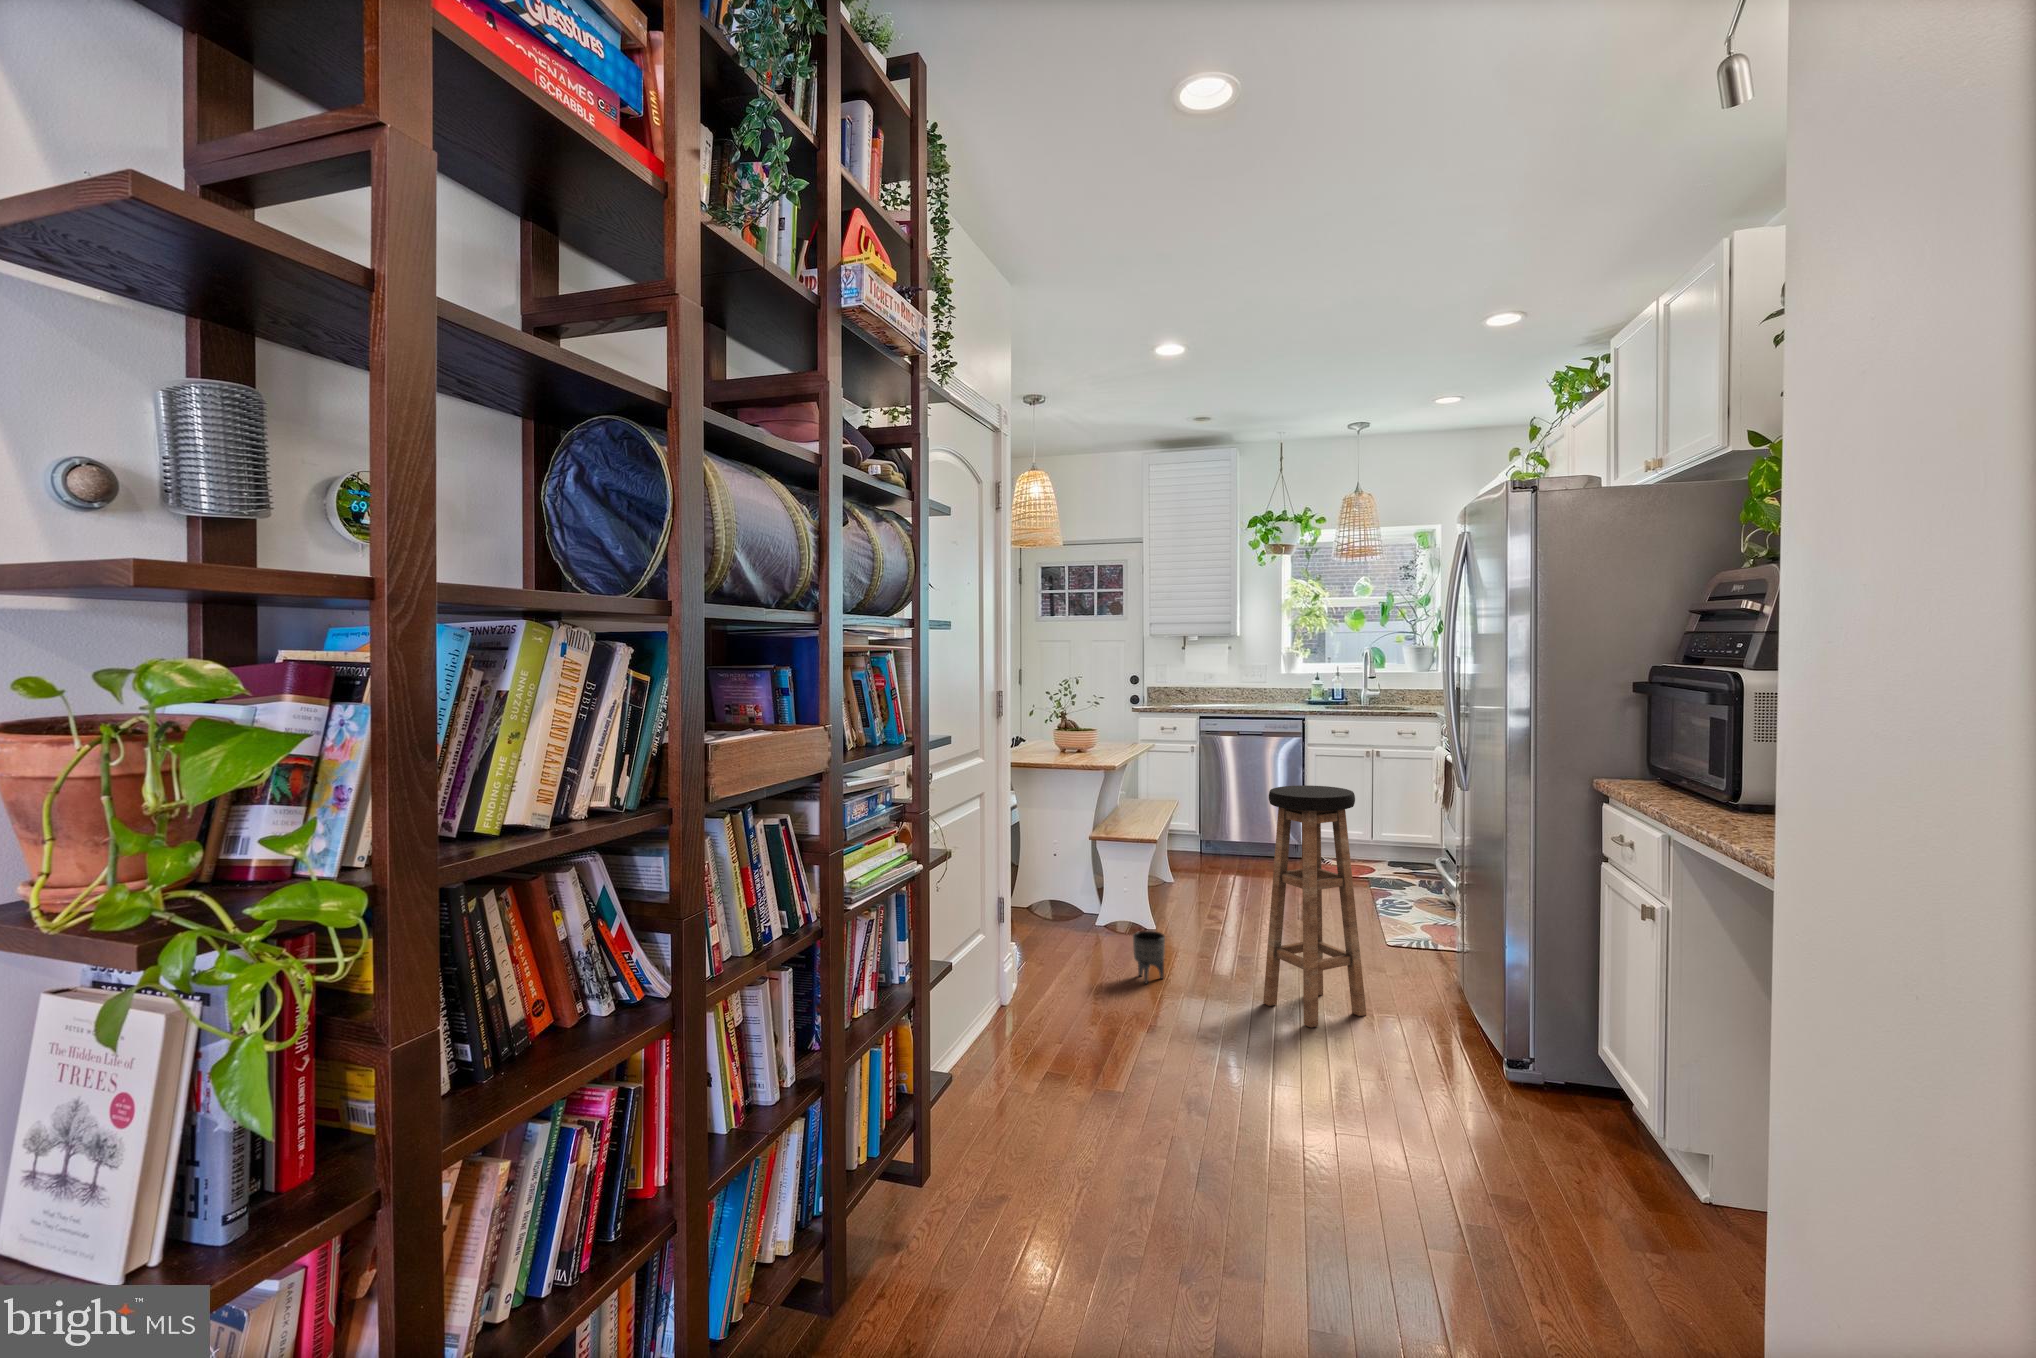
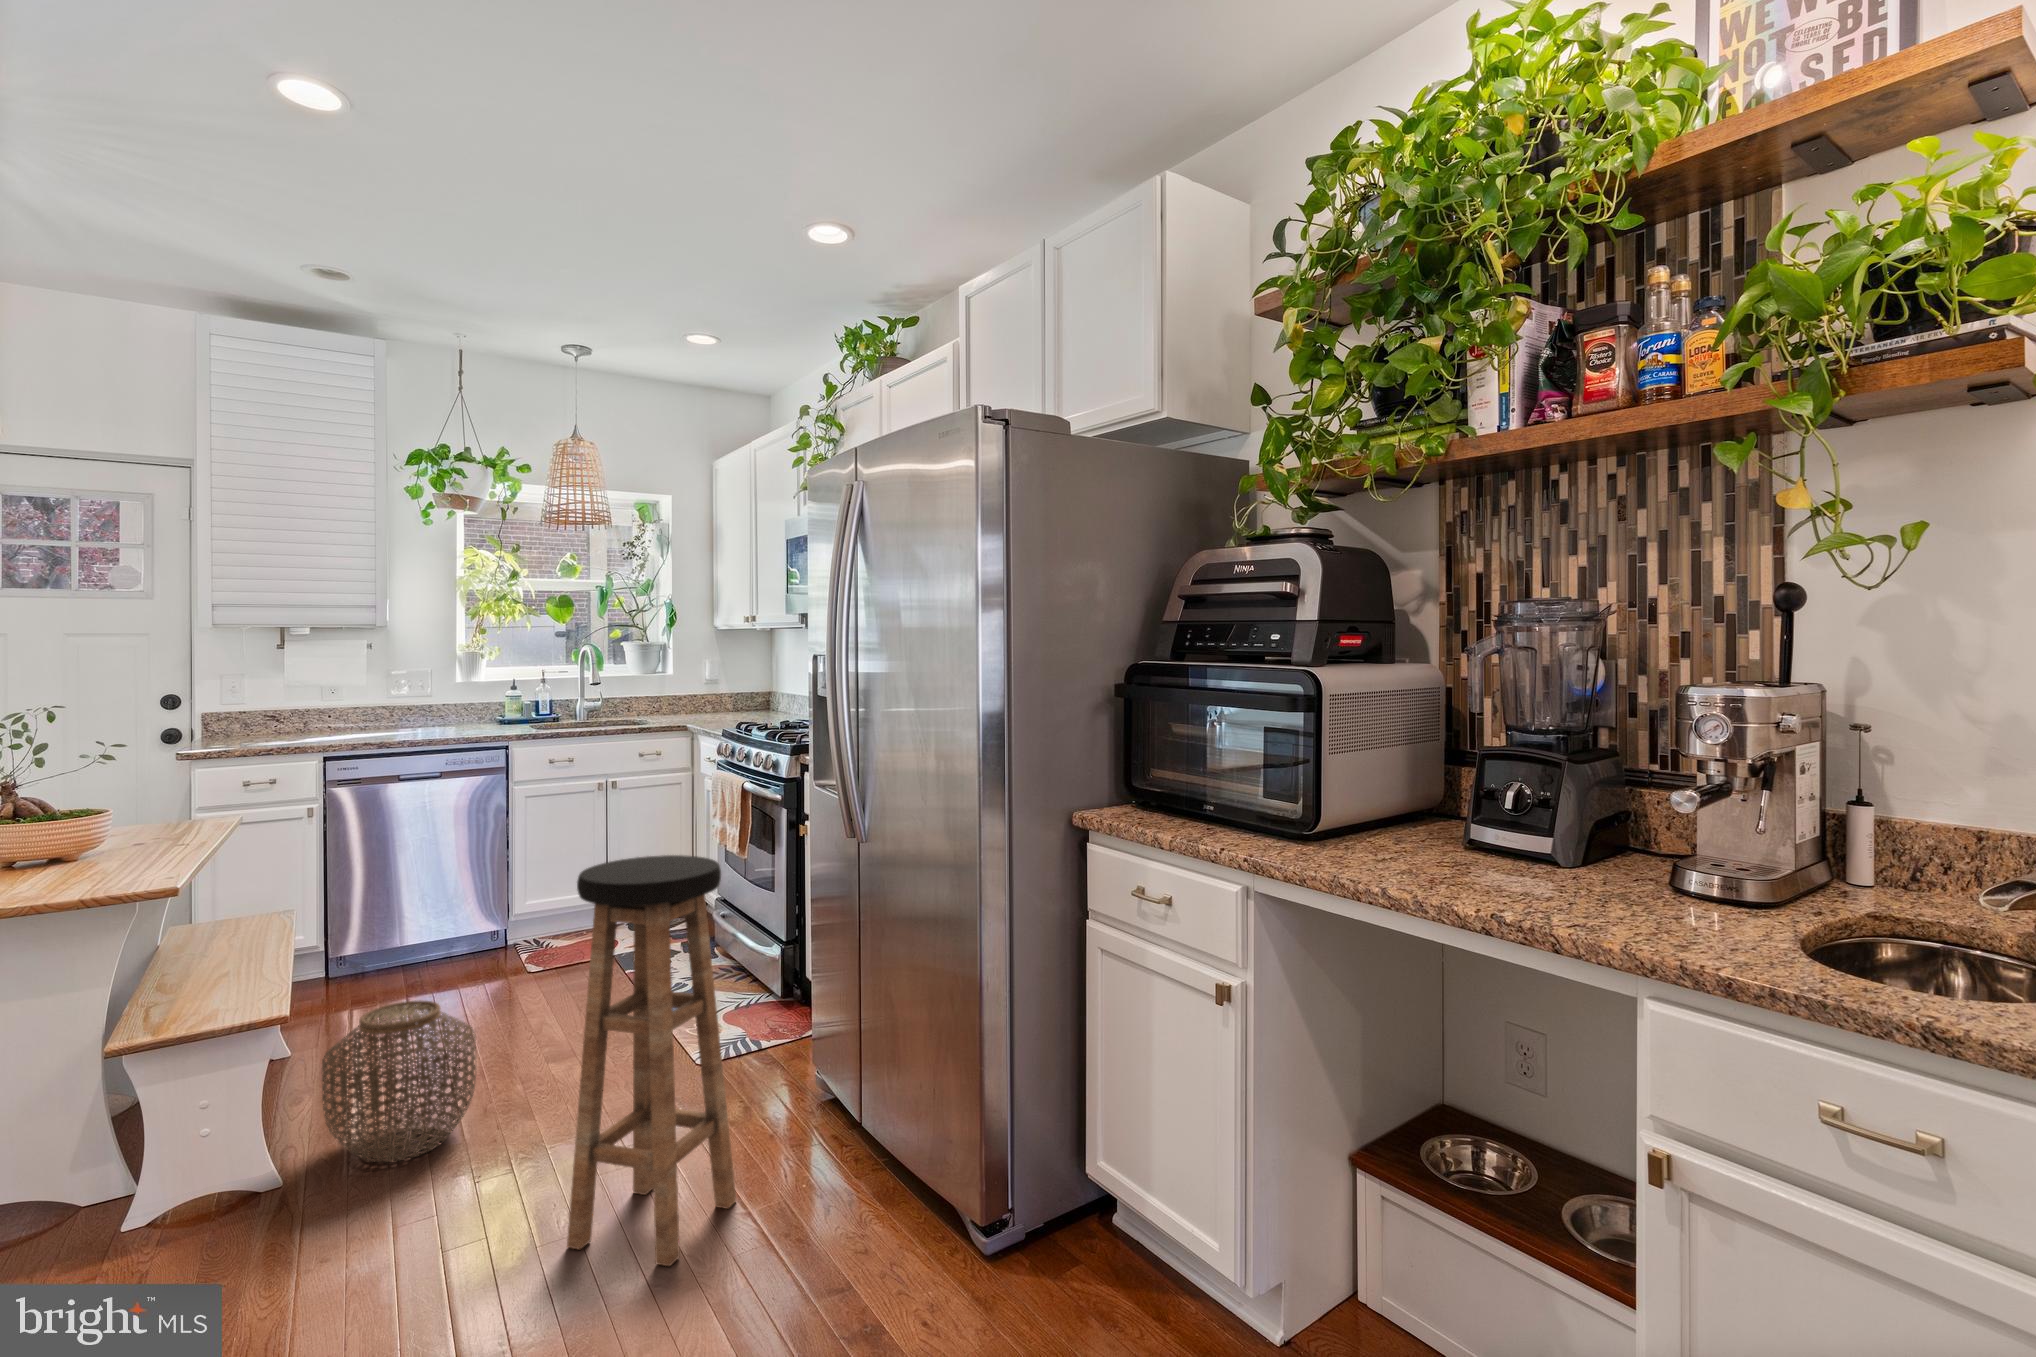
woven basket: none [1168,859,1244,945] -> present [322,1000,476,1162]
planter: present [1133,931,1165,984] -> none [271,1182,350,1302]

